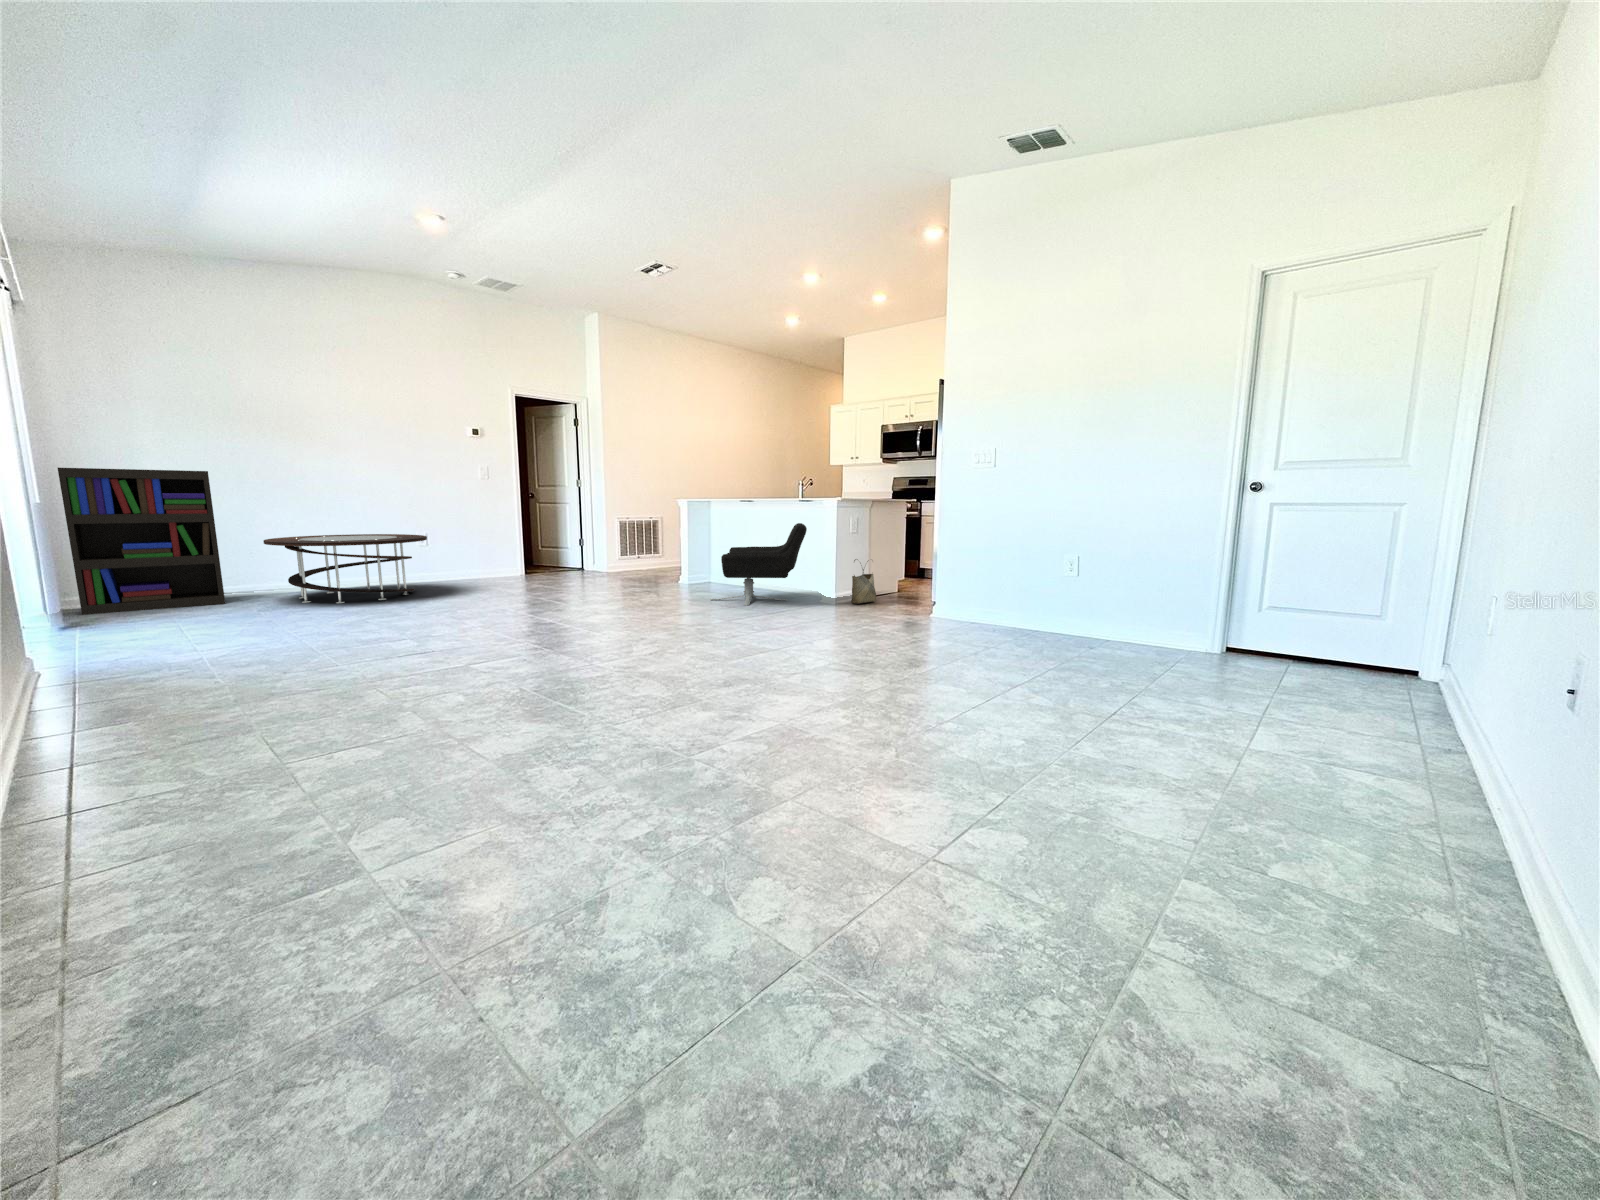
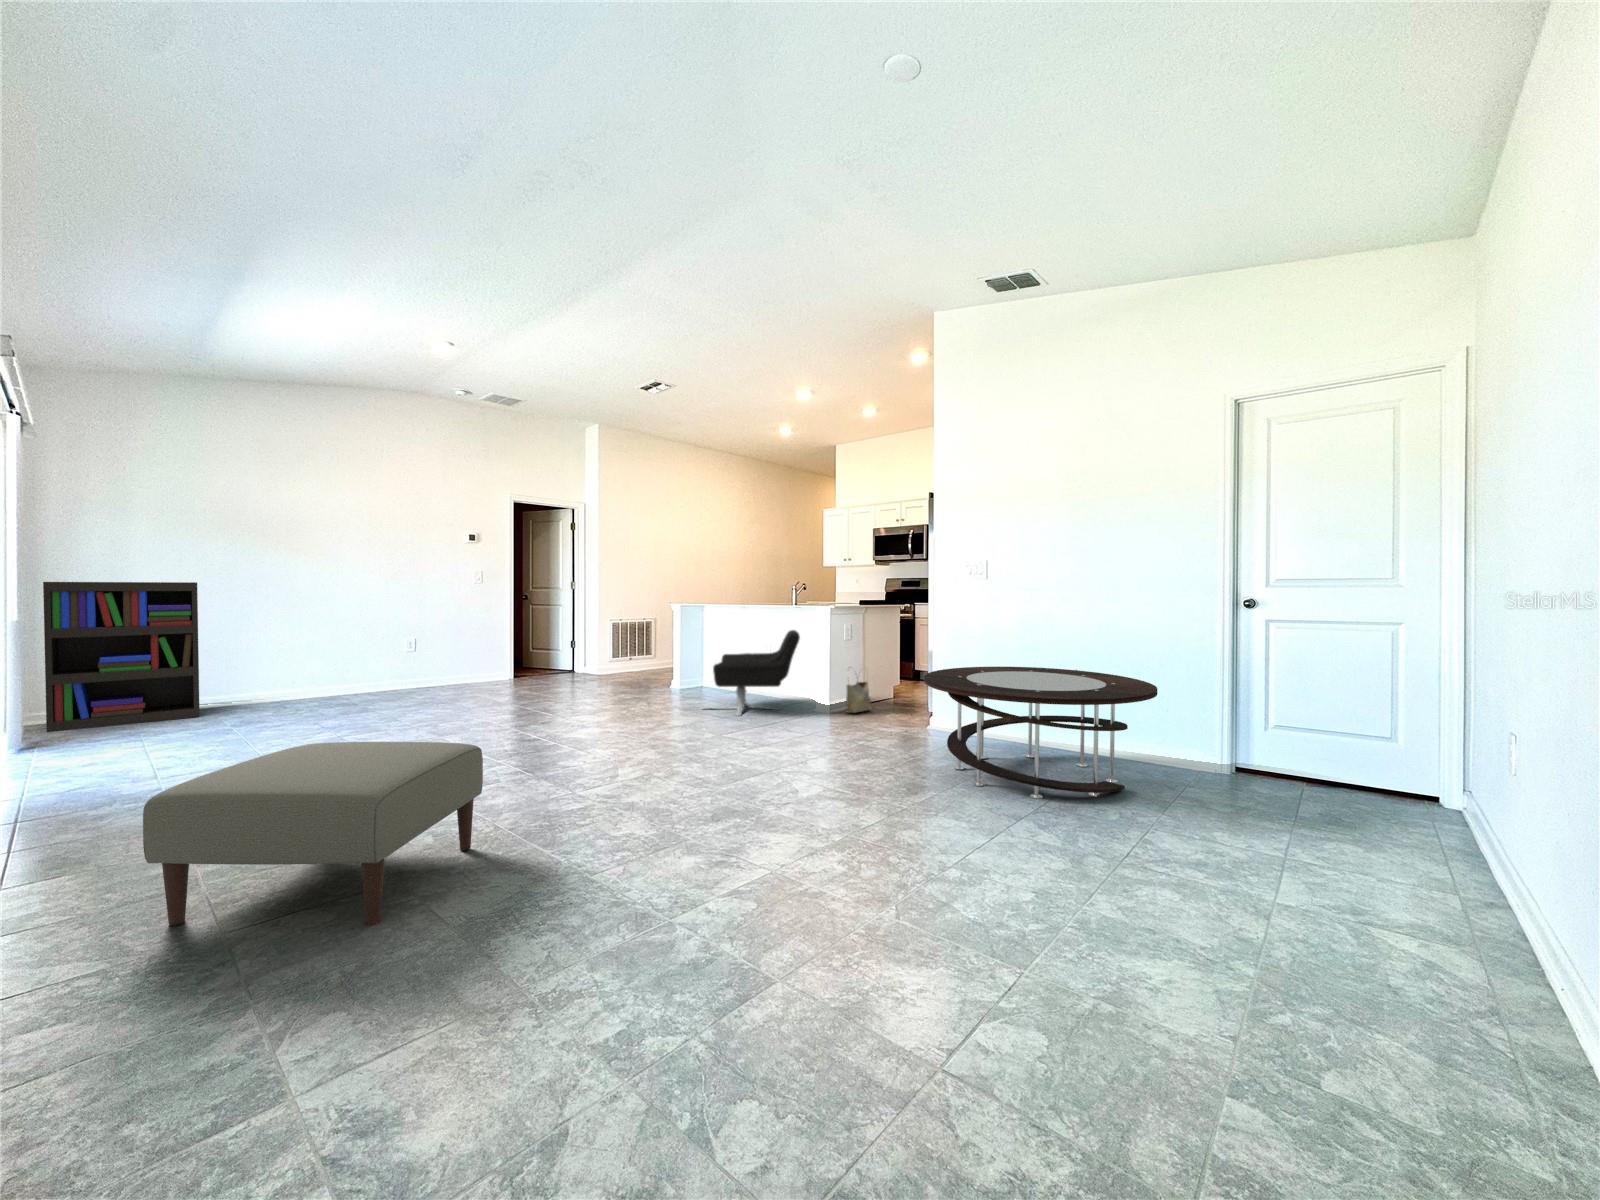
coffee table: present [263,534,427,603] -> present [924,667,1158,798]
ottoman: none [199,606,507,759] -> present [143,742,483,926]

